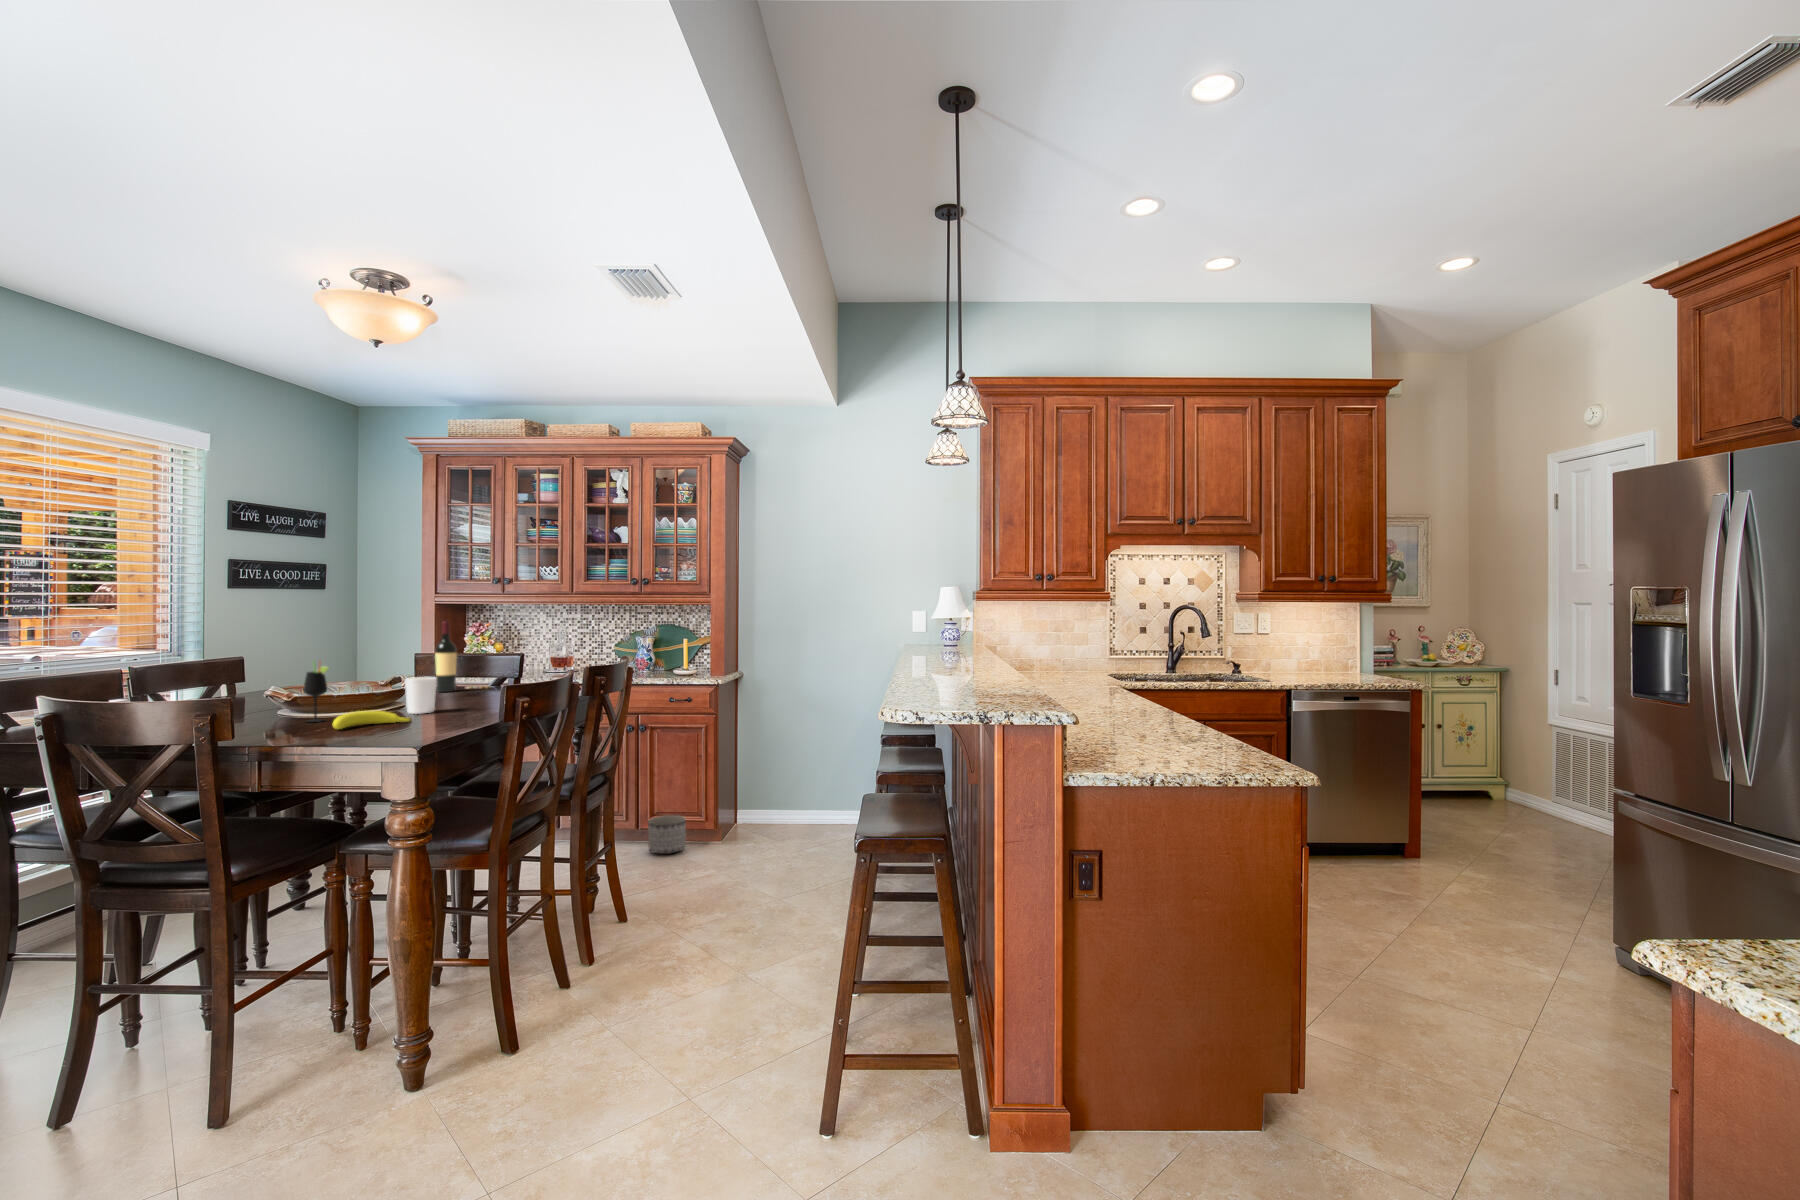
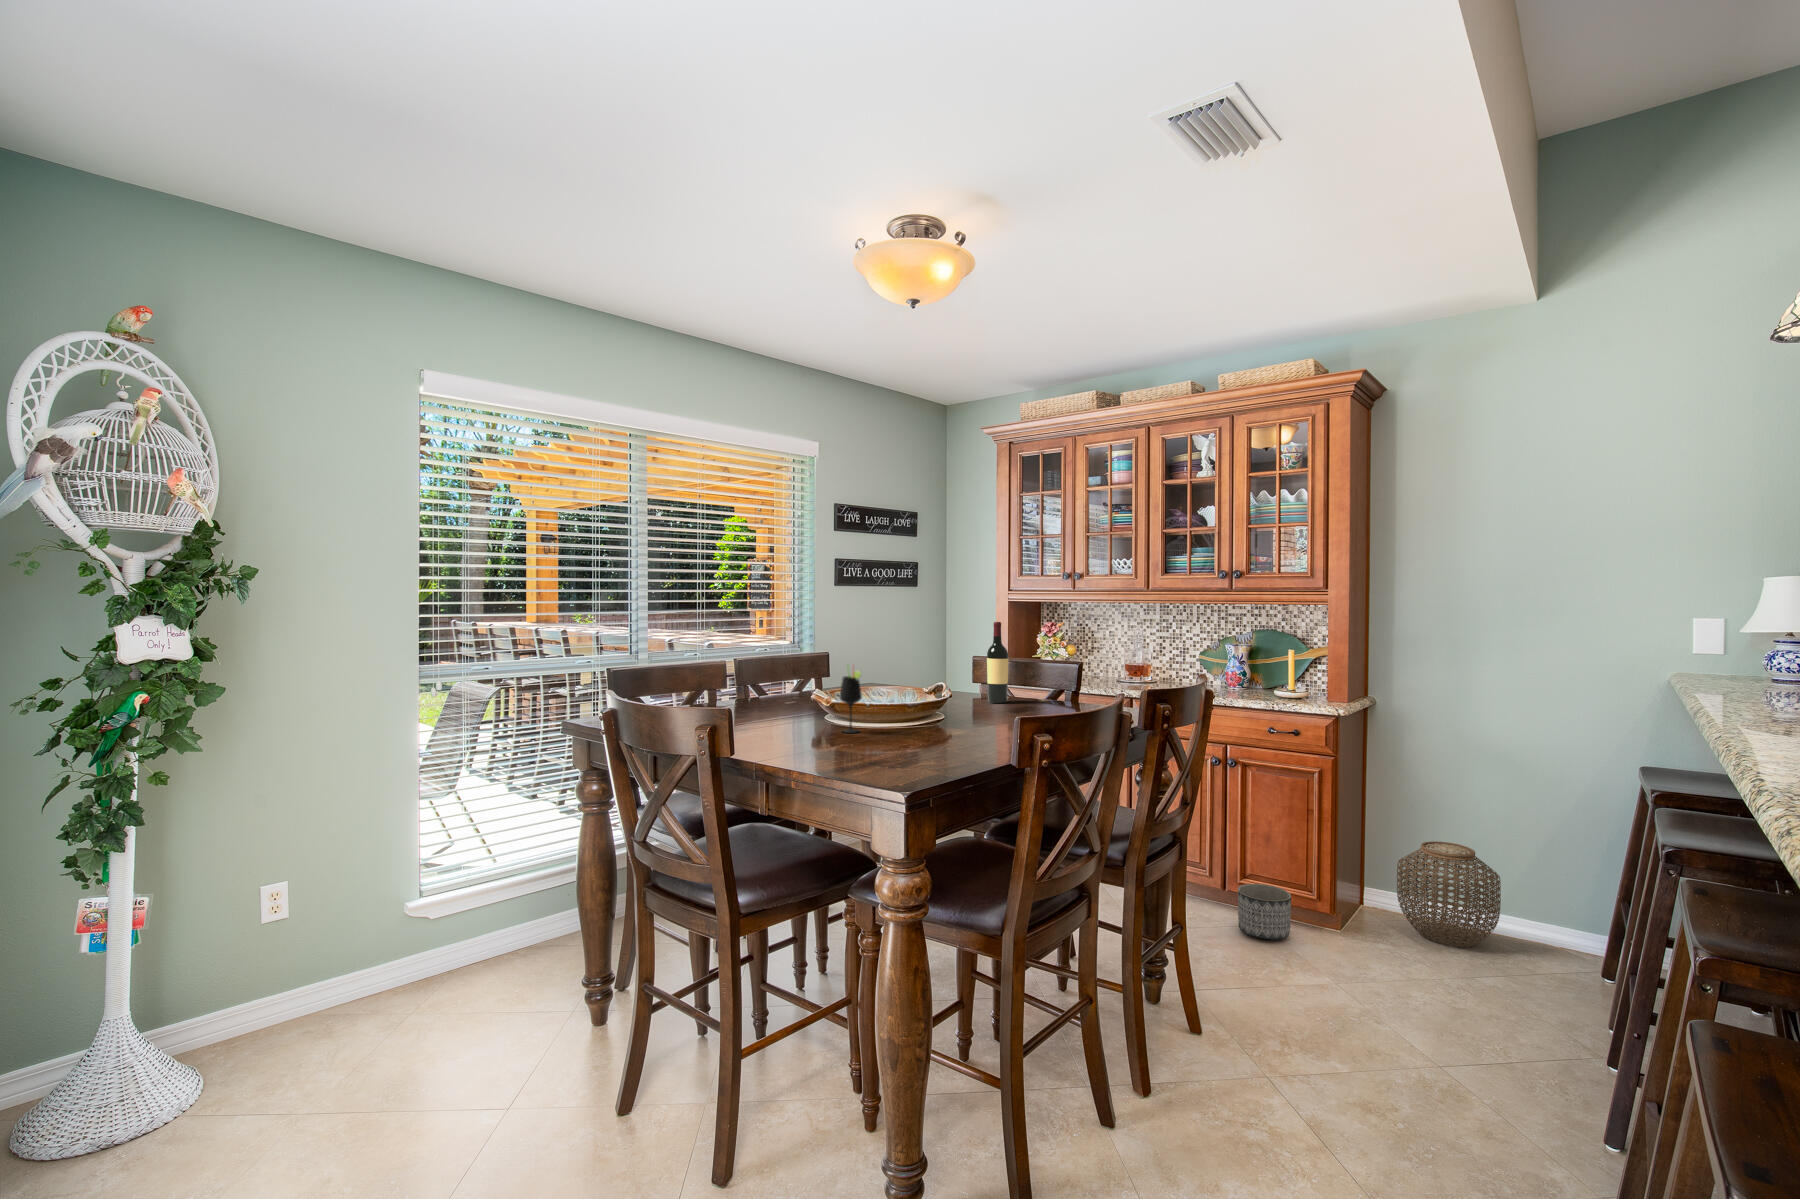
candle holder: present [405,677,437,714] -> none [937,688,970,733]
fruit: present [333,711,410,729] -> none [853,727,934,747]
woven basket: none [755,765,814,833] -> present [1397,841,1501,947]

